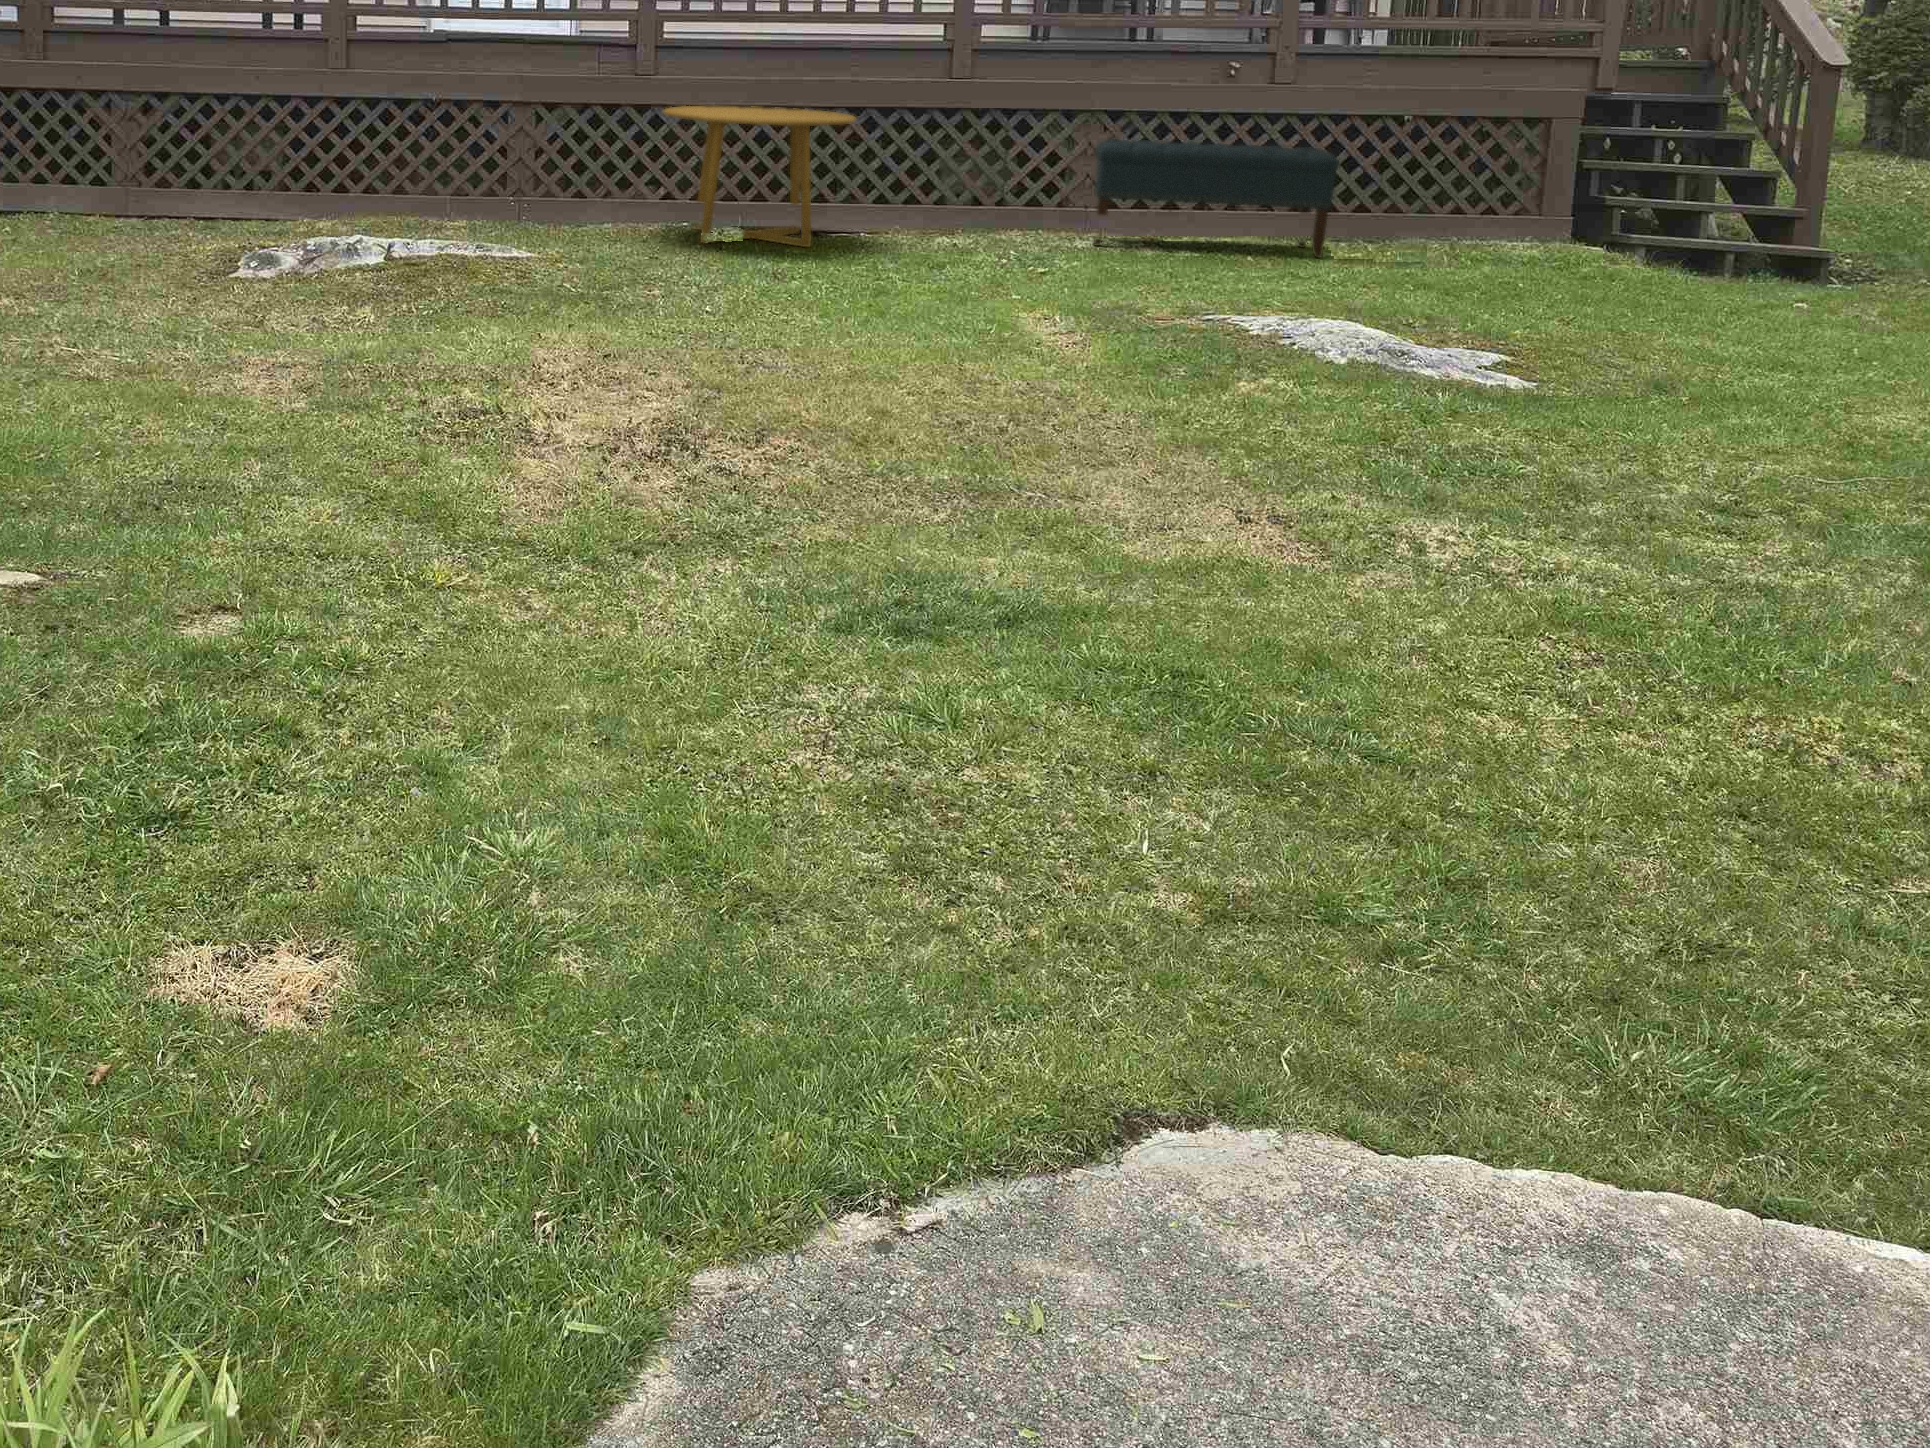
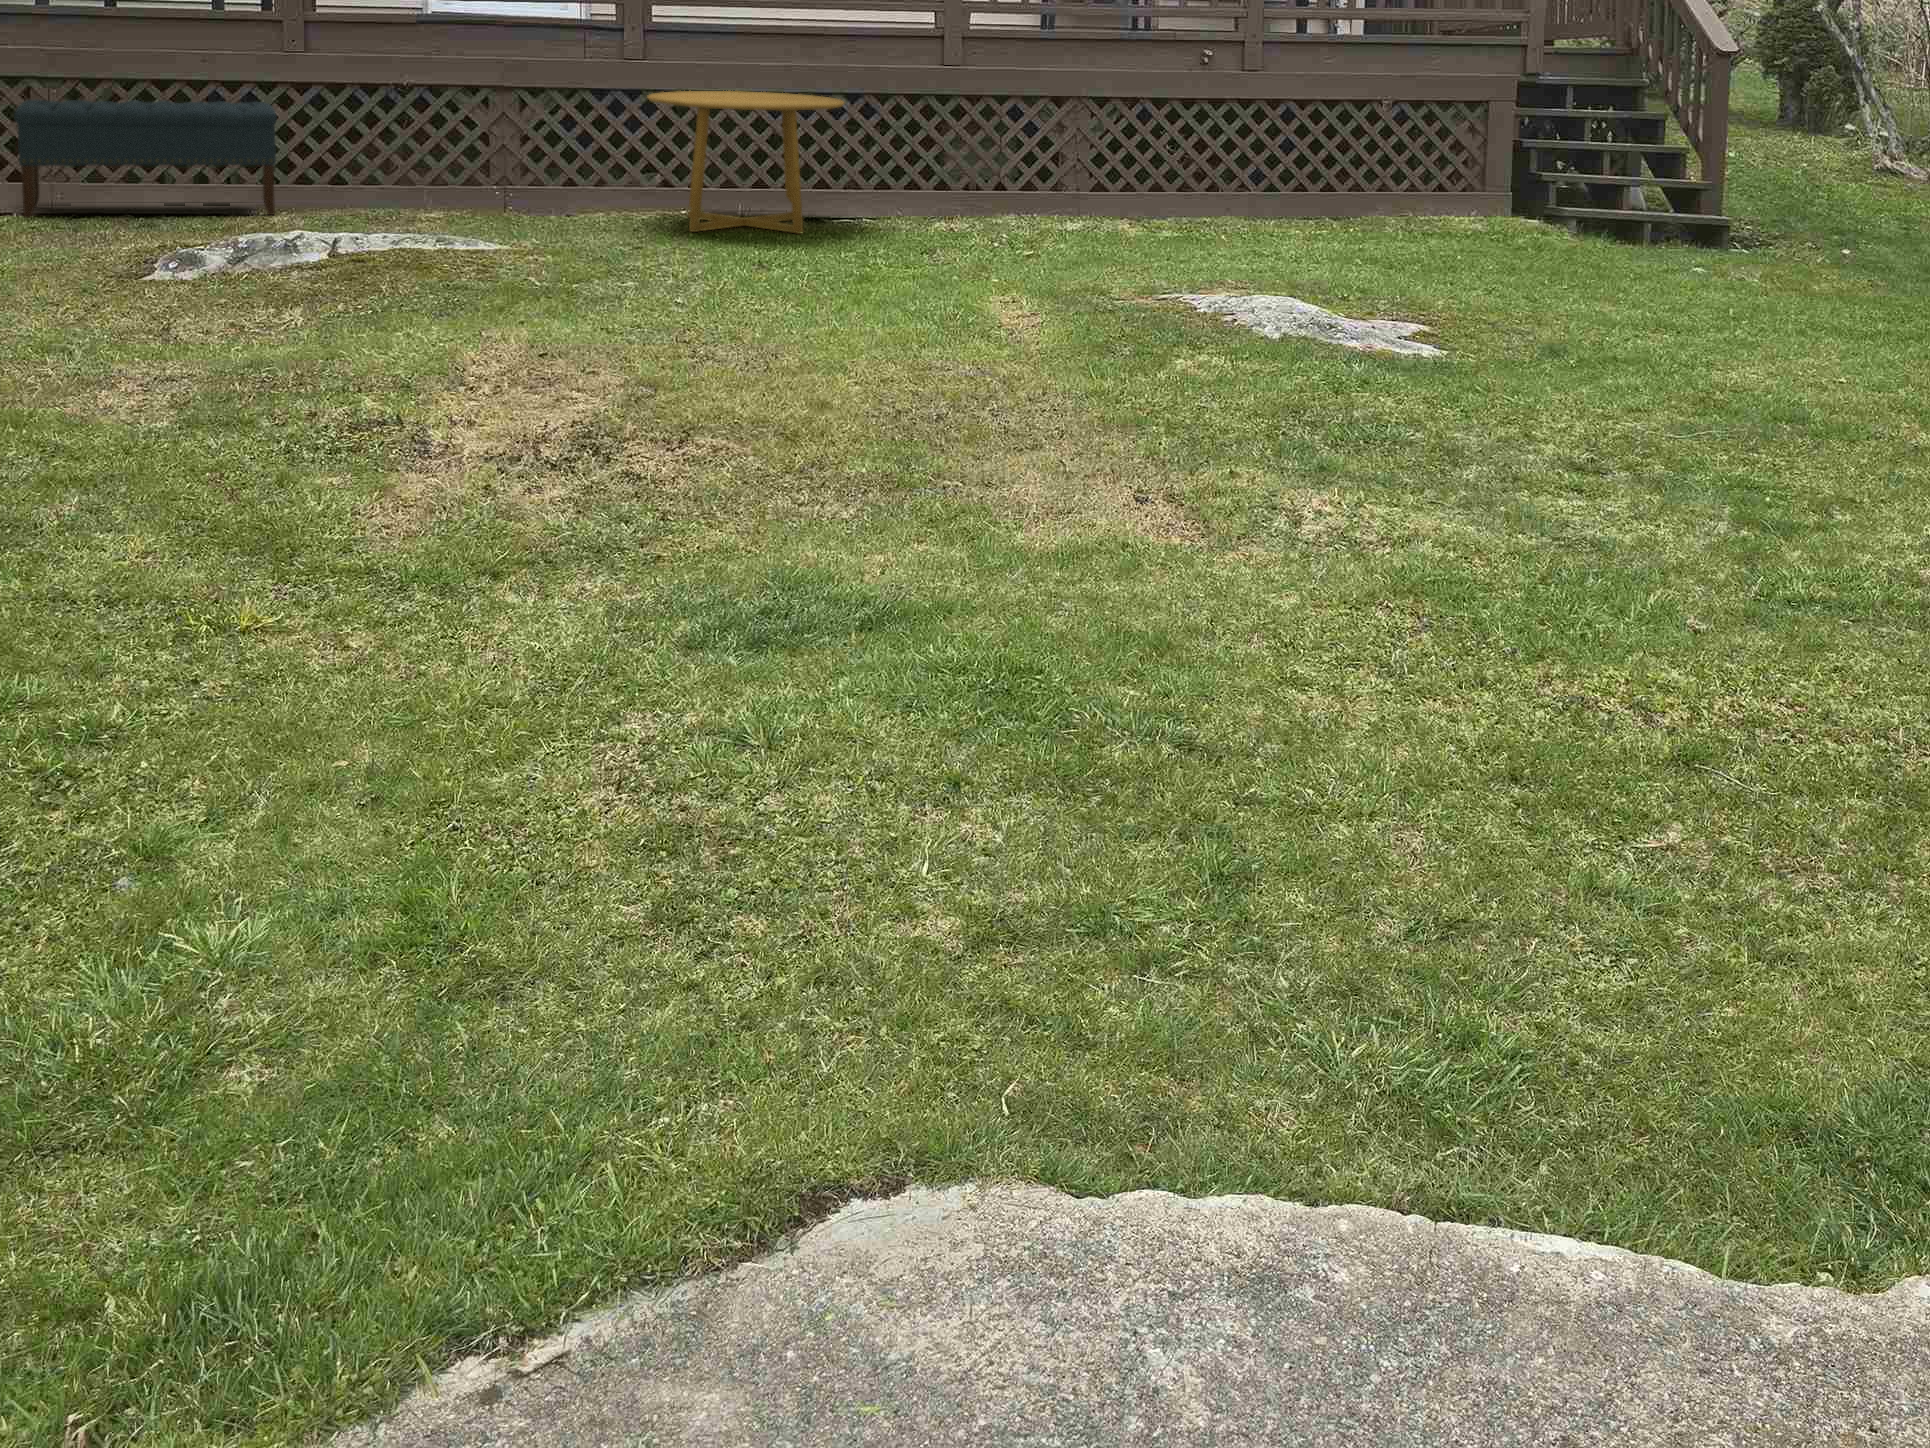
bench: present [1094,139,1339,258] -> present [14,100,277,218]

